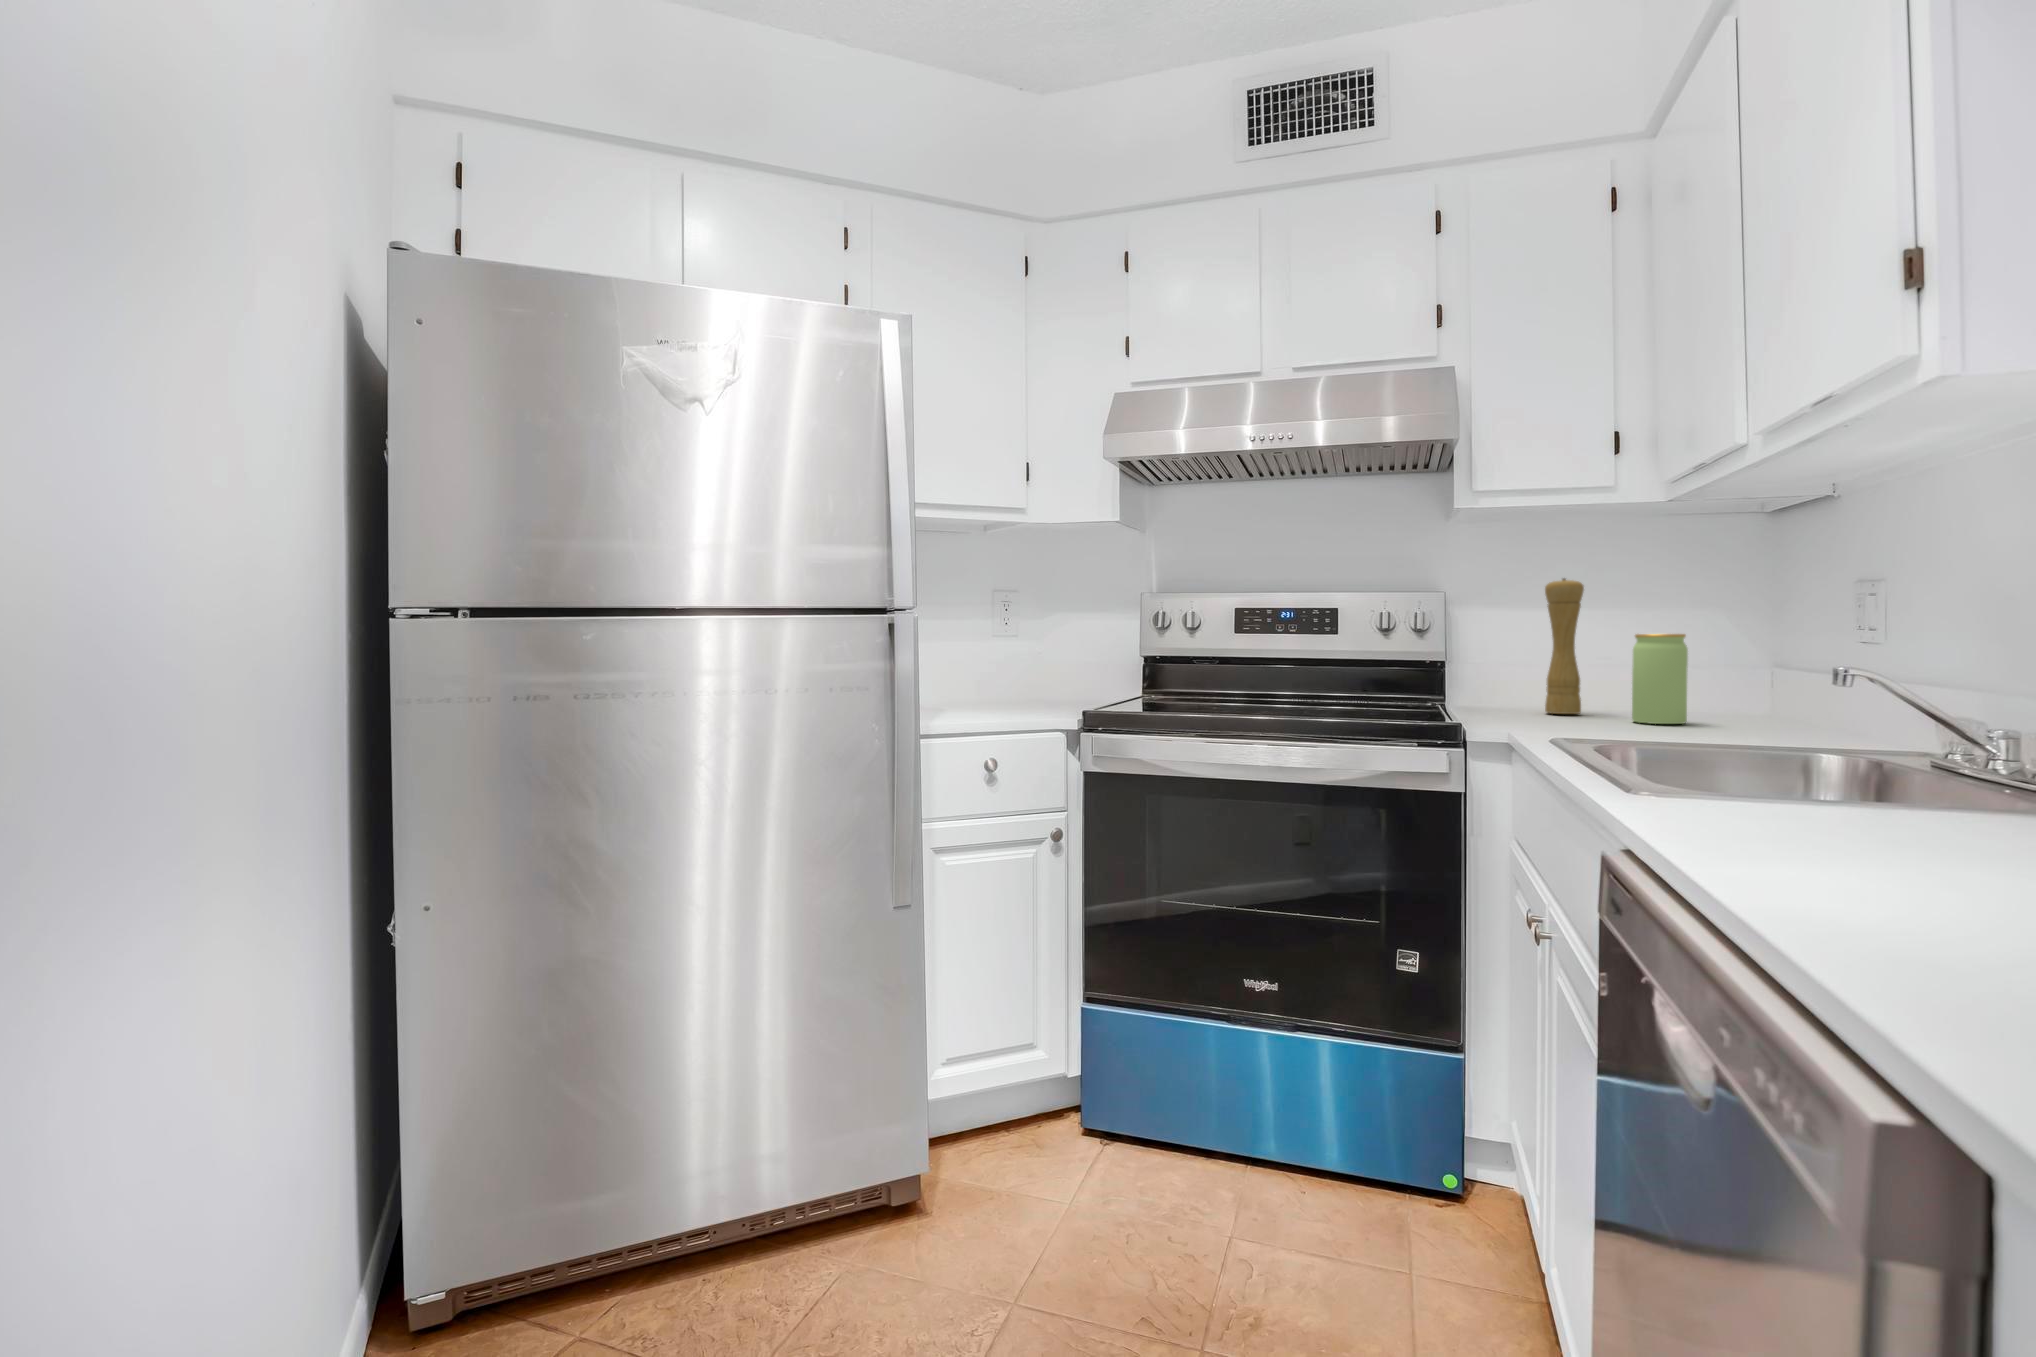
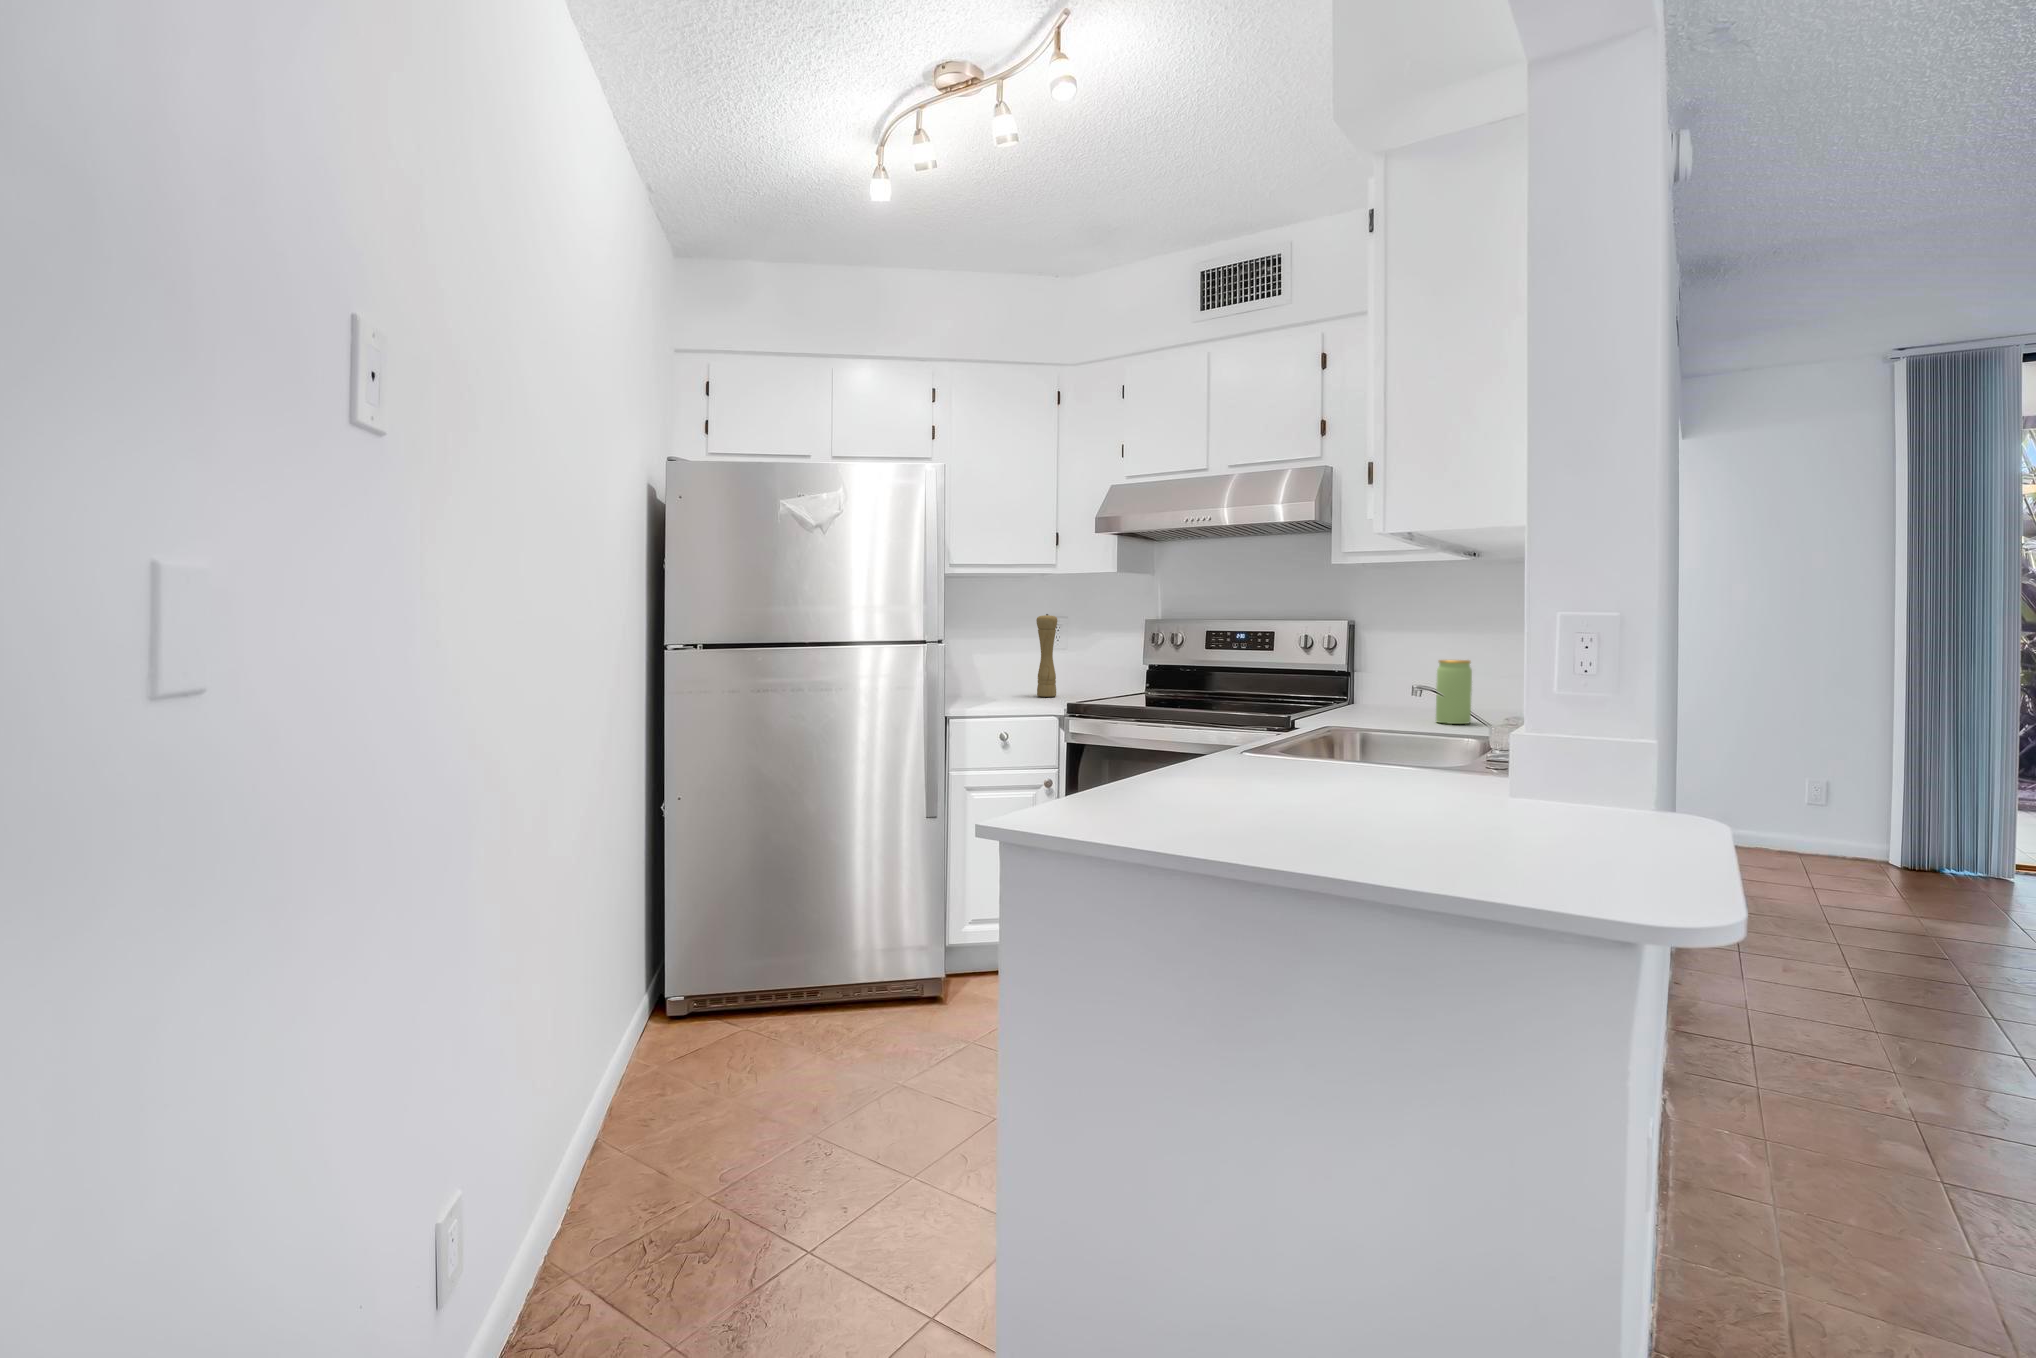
pepper mill: present [1545,578,1584,714] -> present [1036,614,1057,697]

